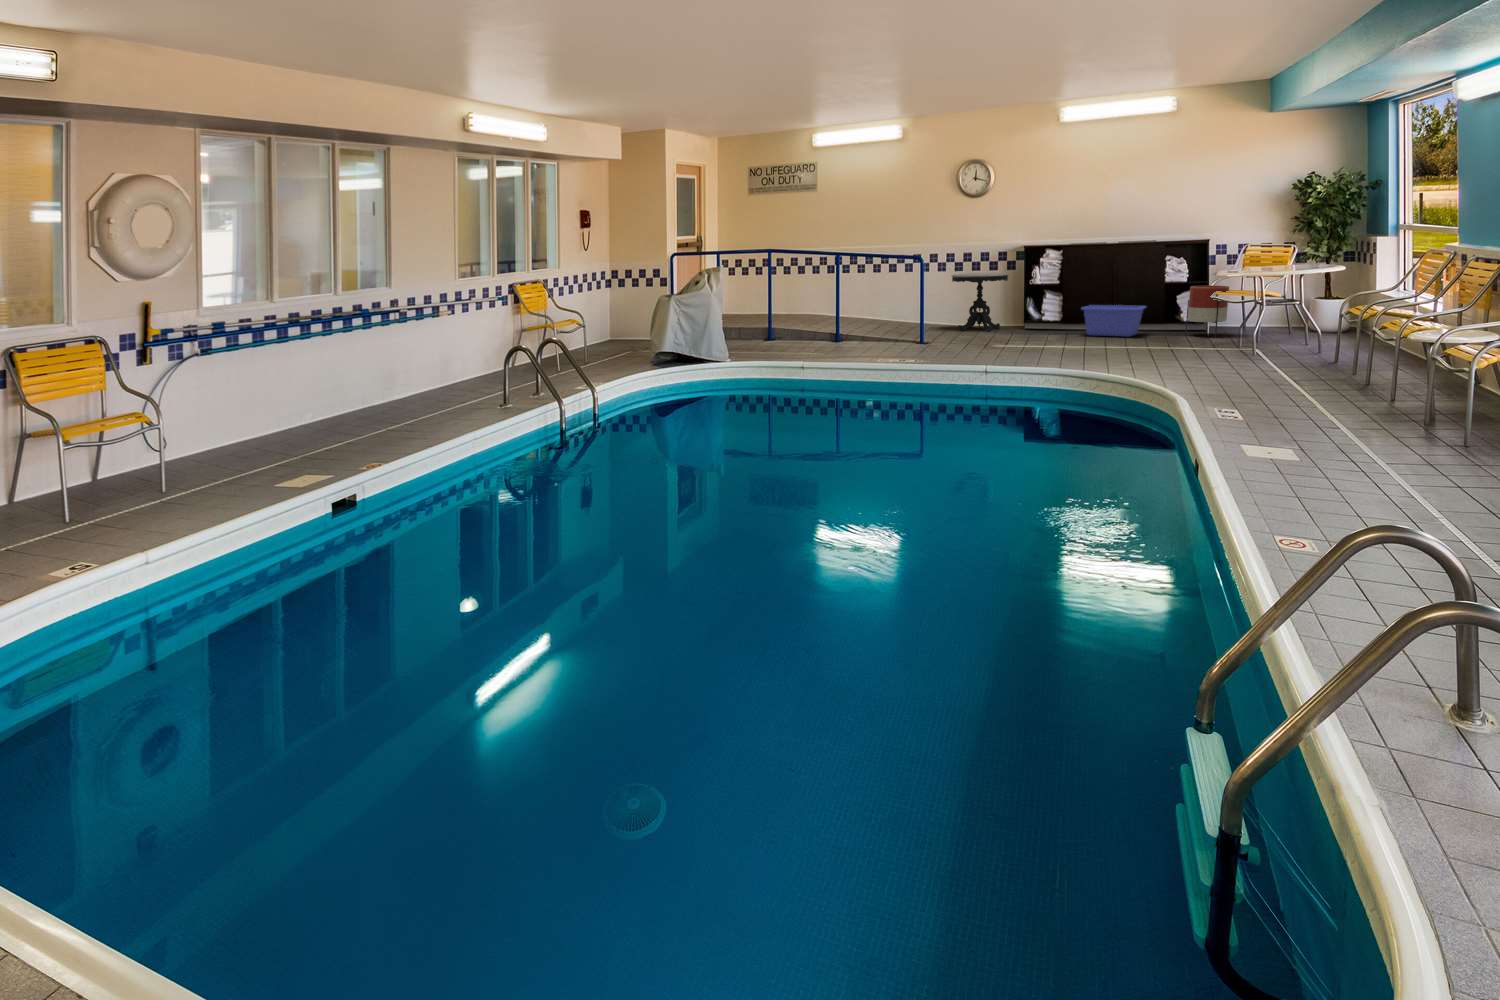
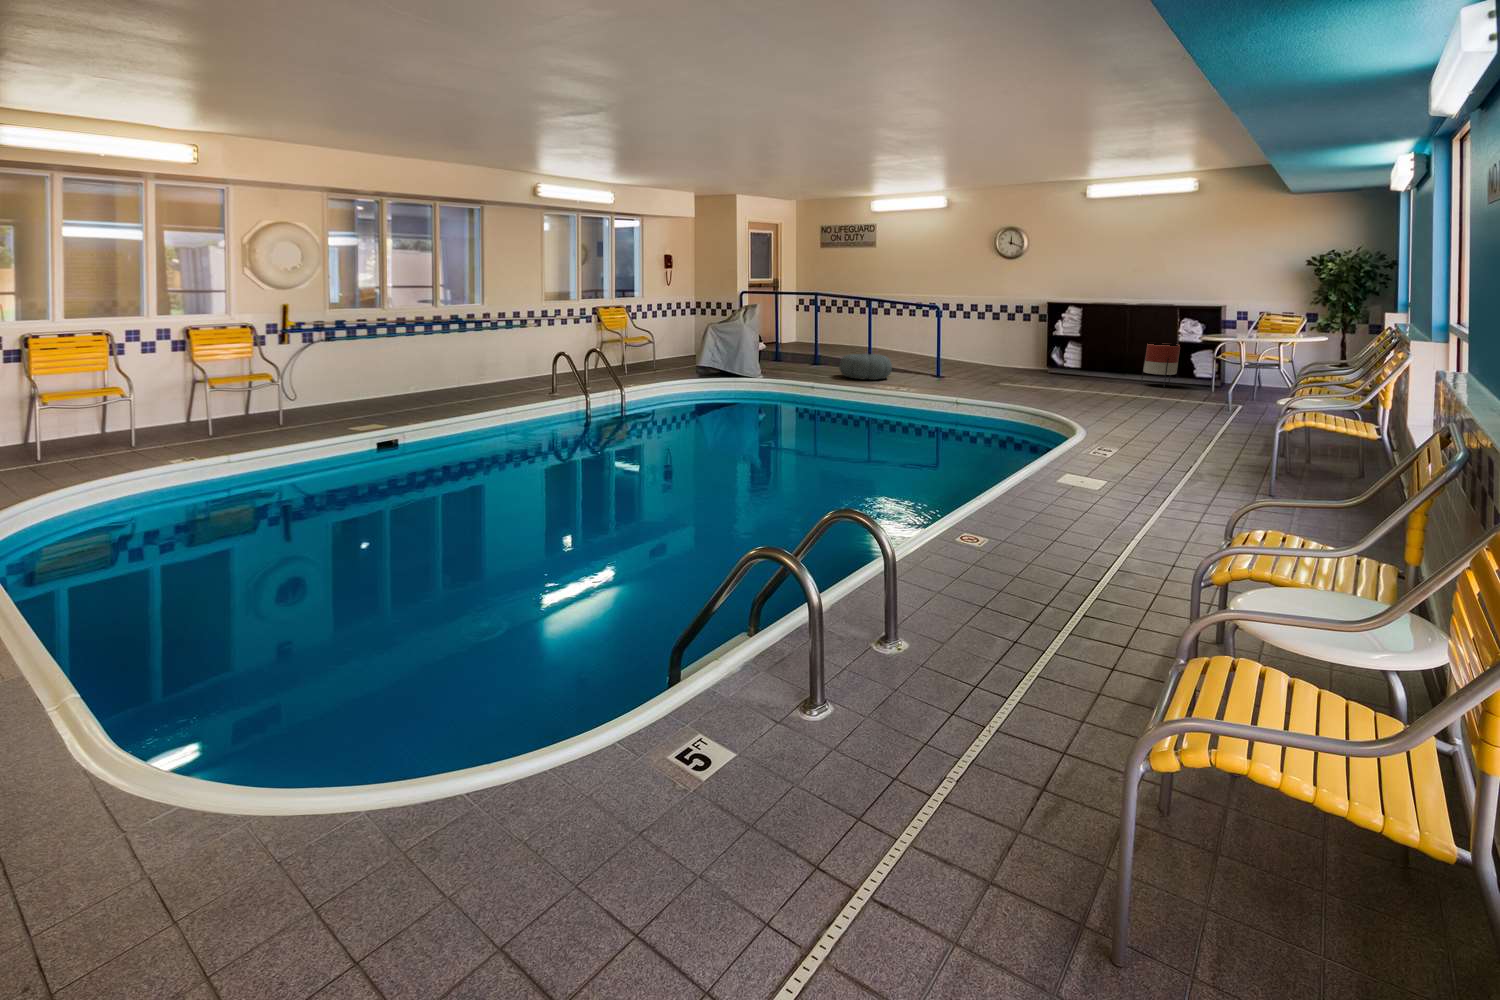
side table: present [952,273,1009,331] -> none [955,321,1002,370]
storage bin: present [1081,305,1146,337] -> none [1053,354,1110,382]
pouf: none [837,322,902,353] -> present [839,354,892,380]

